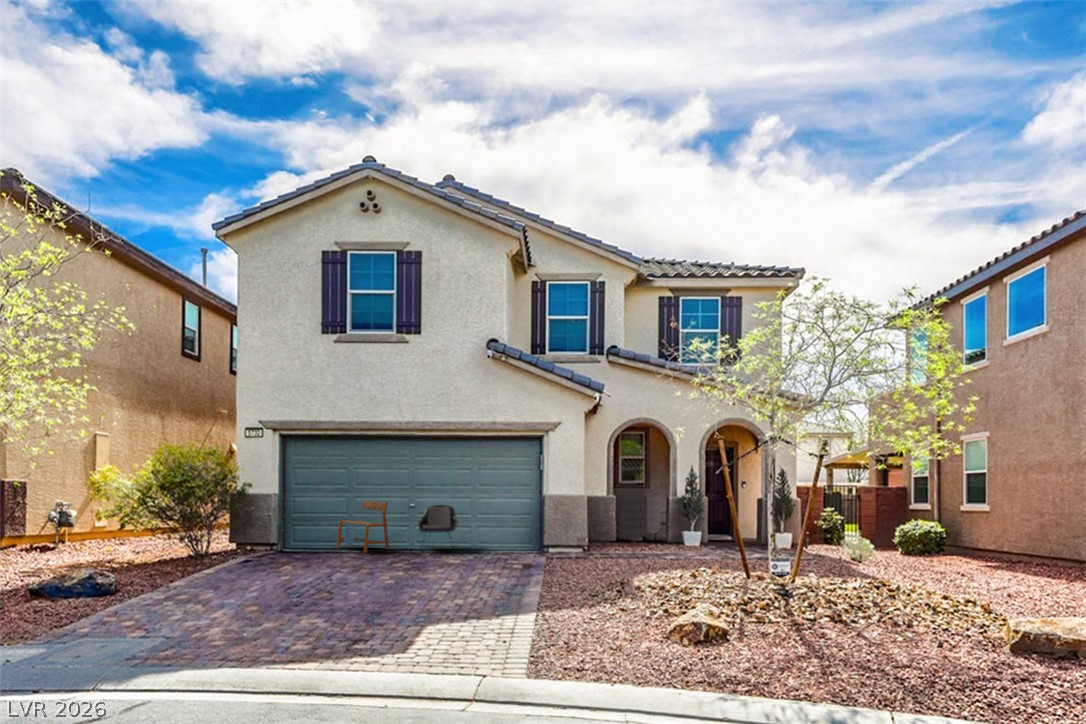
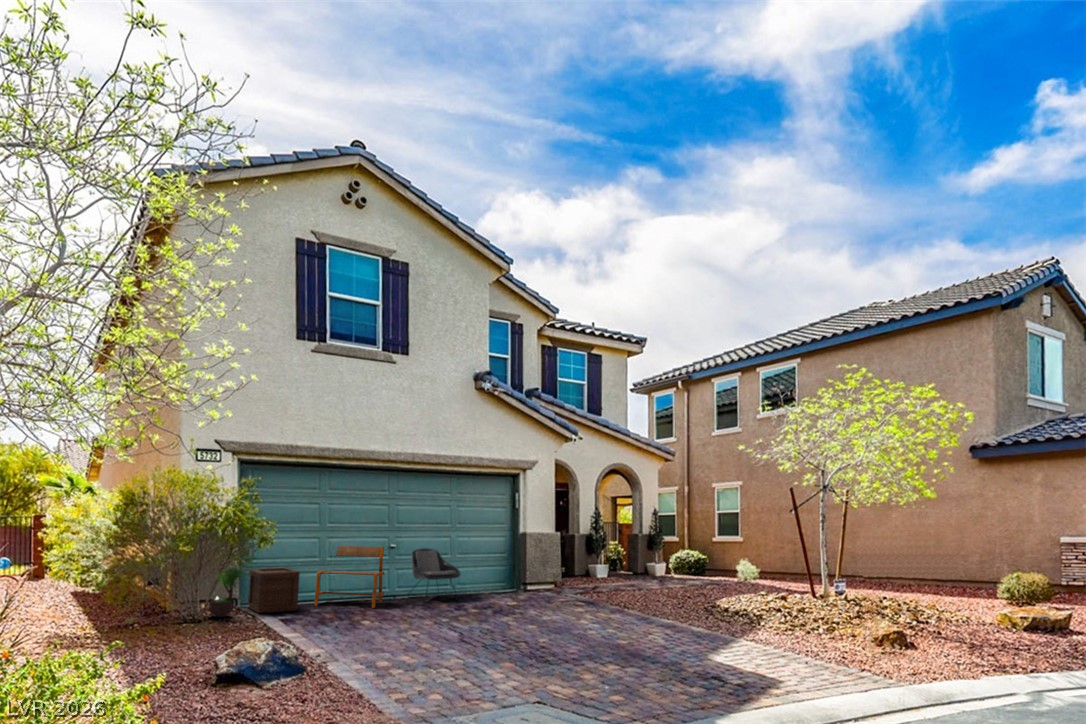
potted tree: none [241,511,266,551] -> present [209,567,242,617]
wooden crate: none [280,517,320,551] -> present [248,568,300,613]

